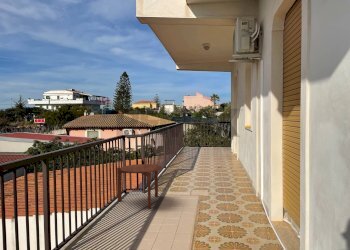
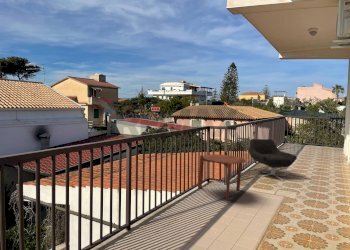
lounge chair: none [159,144,202,181] -> present [249,139,297,180]

